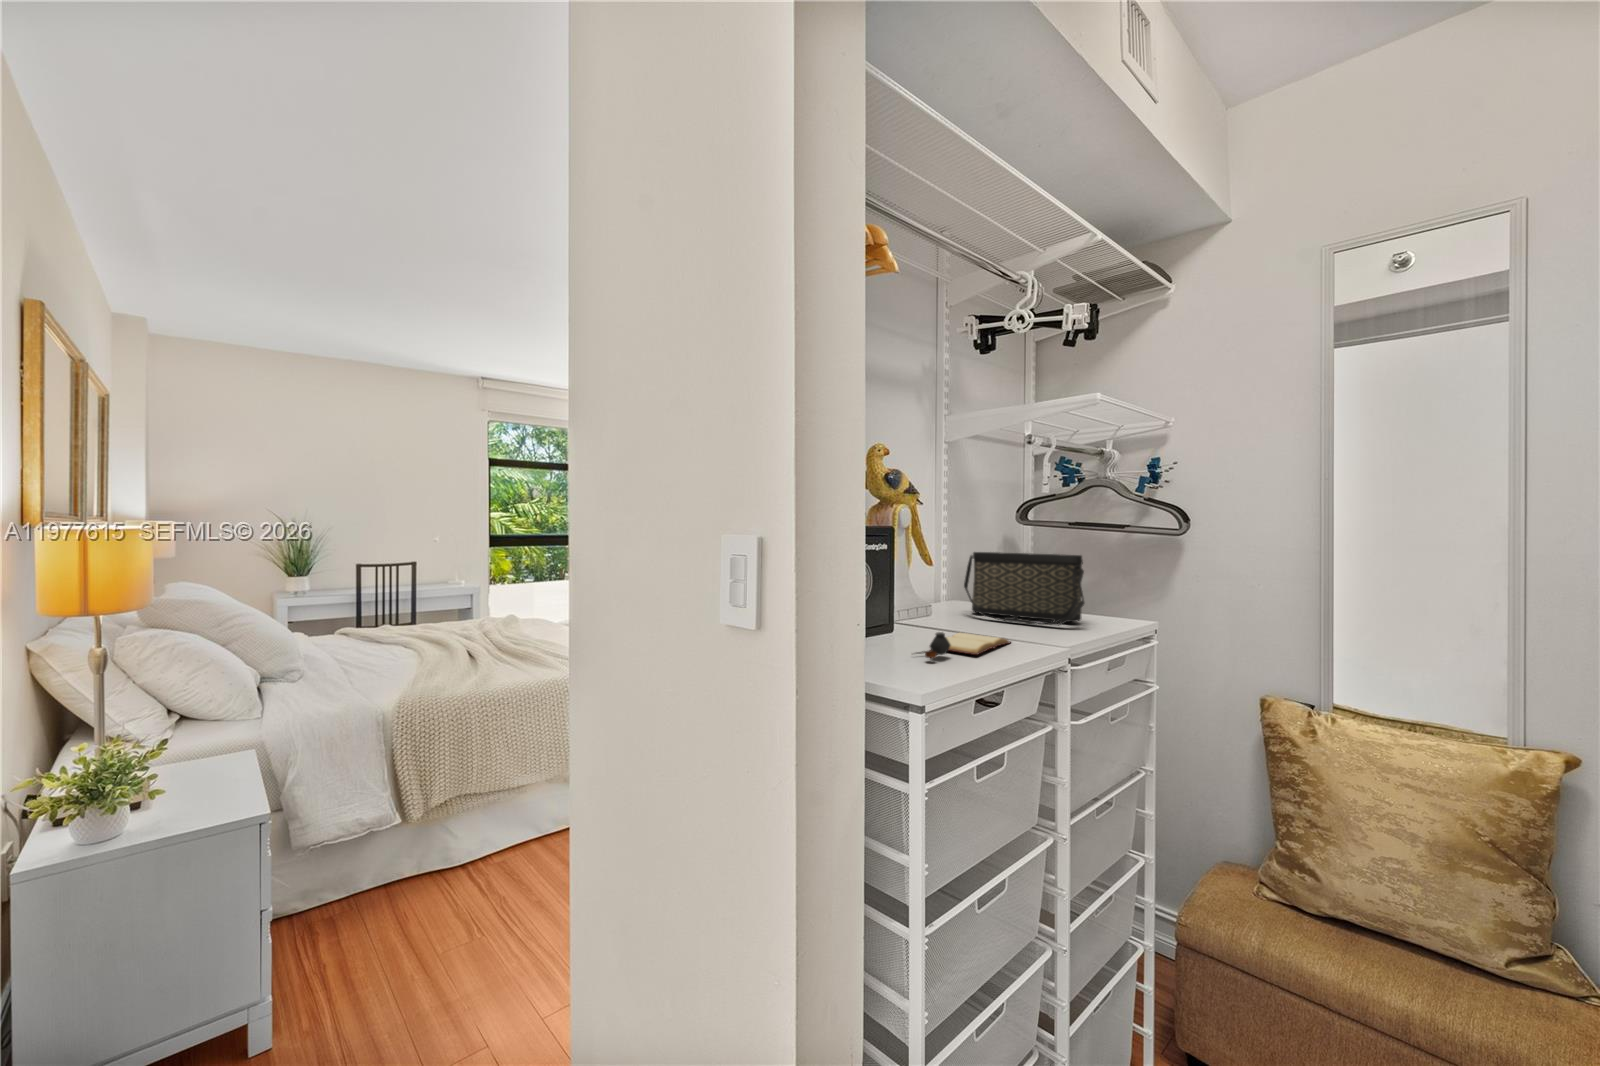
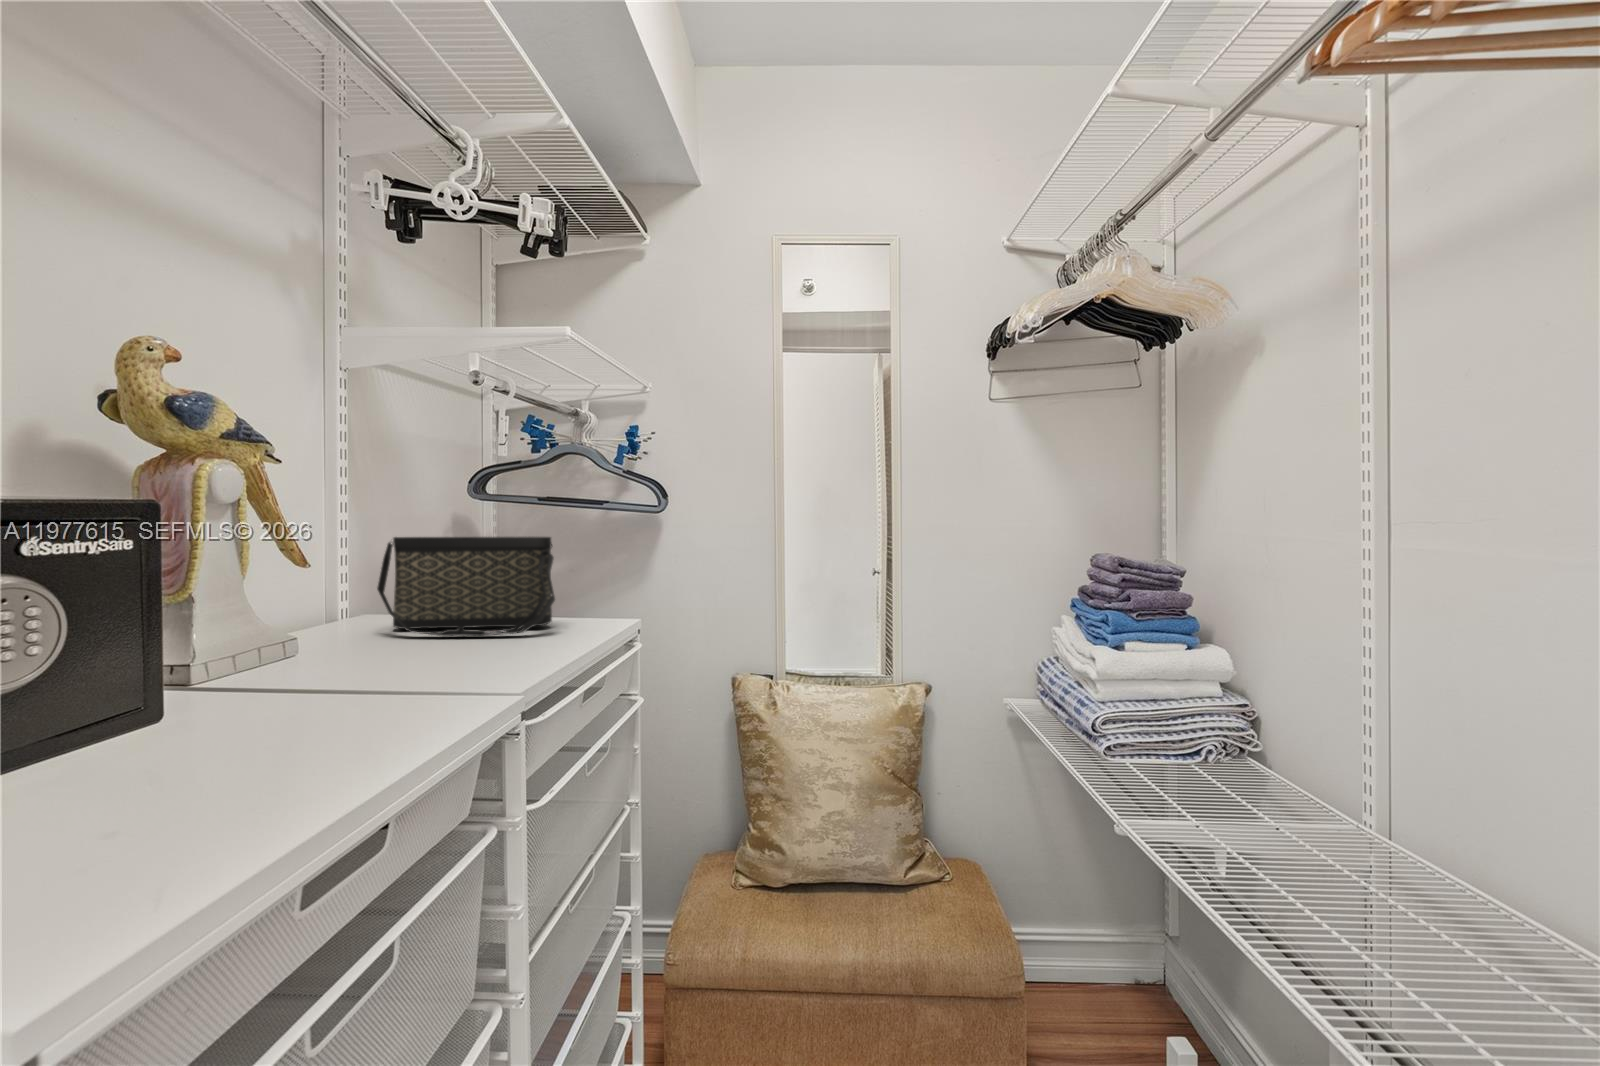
book: present [916,632,1011,658] -> none [251,664,450,723]

